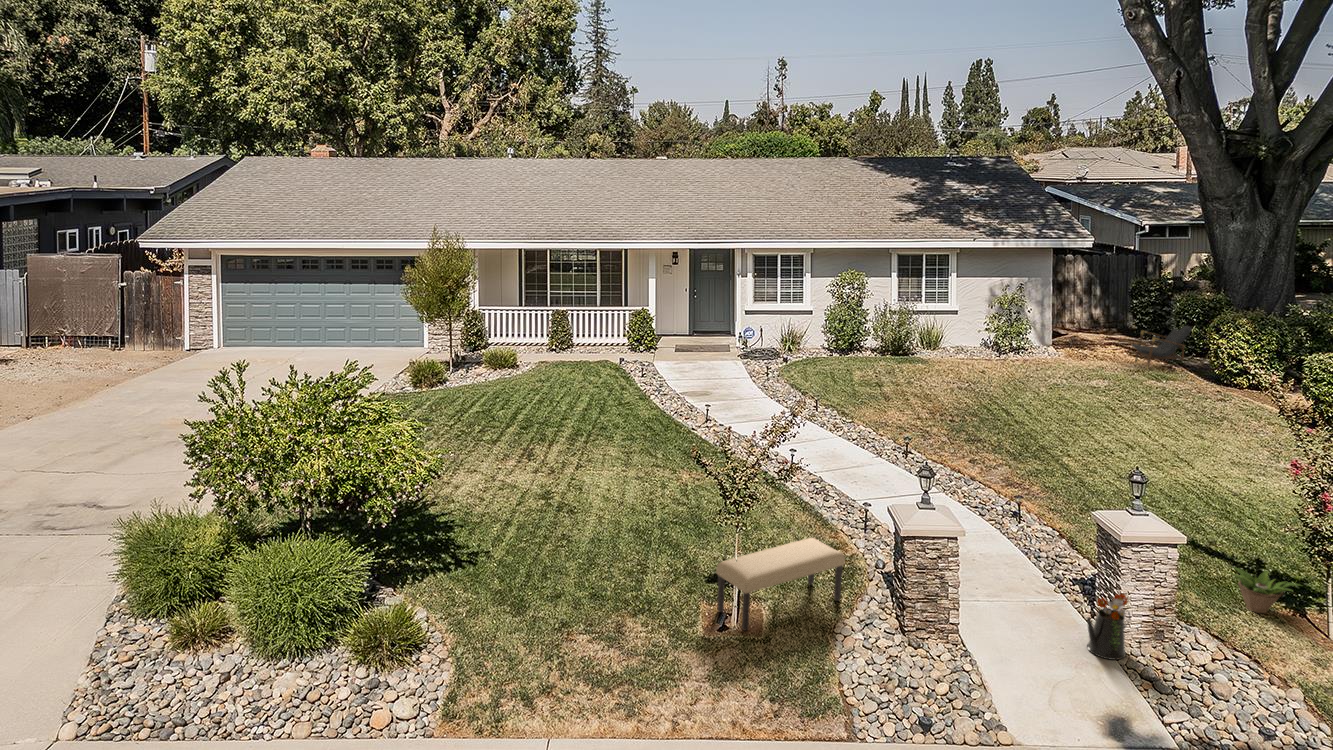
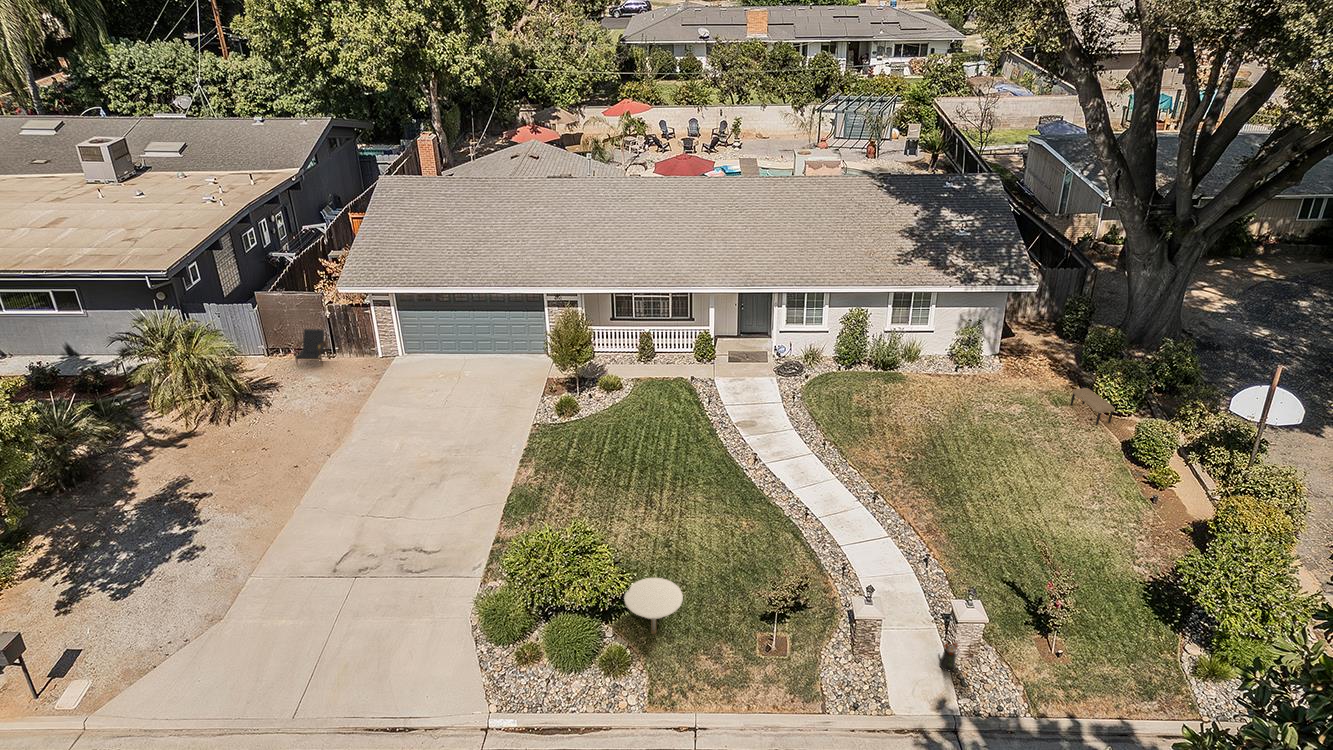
lounge chair: present [1132,326,1192,370] -> present [293,329,328,365]
round table: none [434,516,553,607] -> present [624,578,683,634]
bench: present [716,538,845,630] -> present [1070,388,1115,425]
decorative plant: present [1230,567,1301,613] -> none [1017,614,1052,640]

